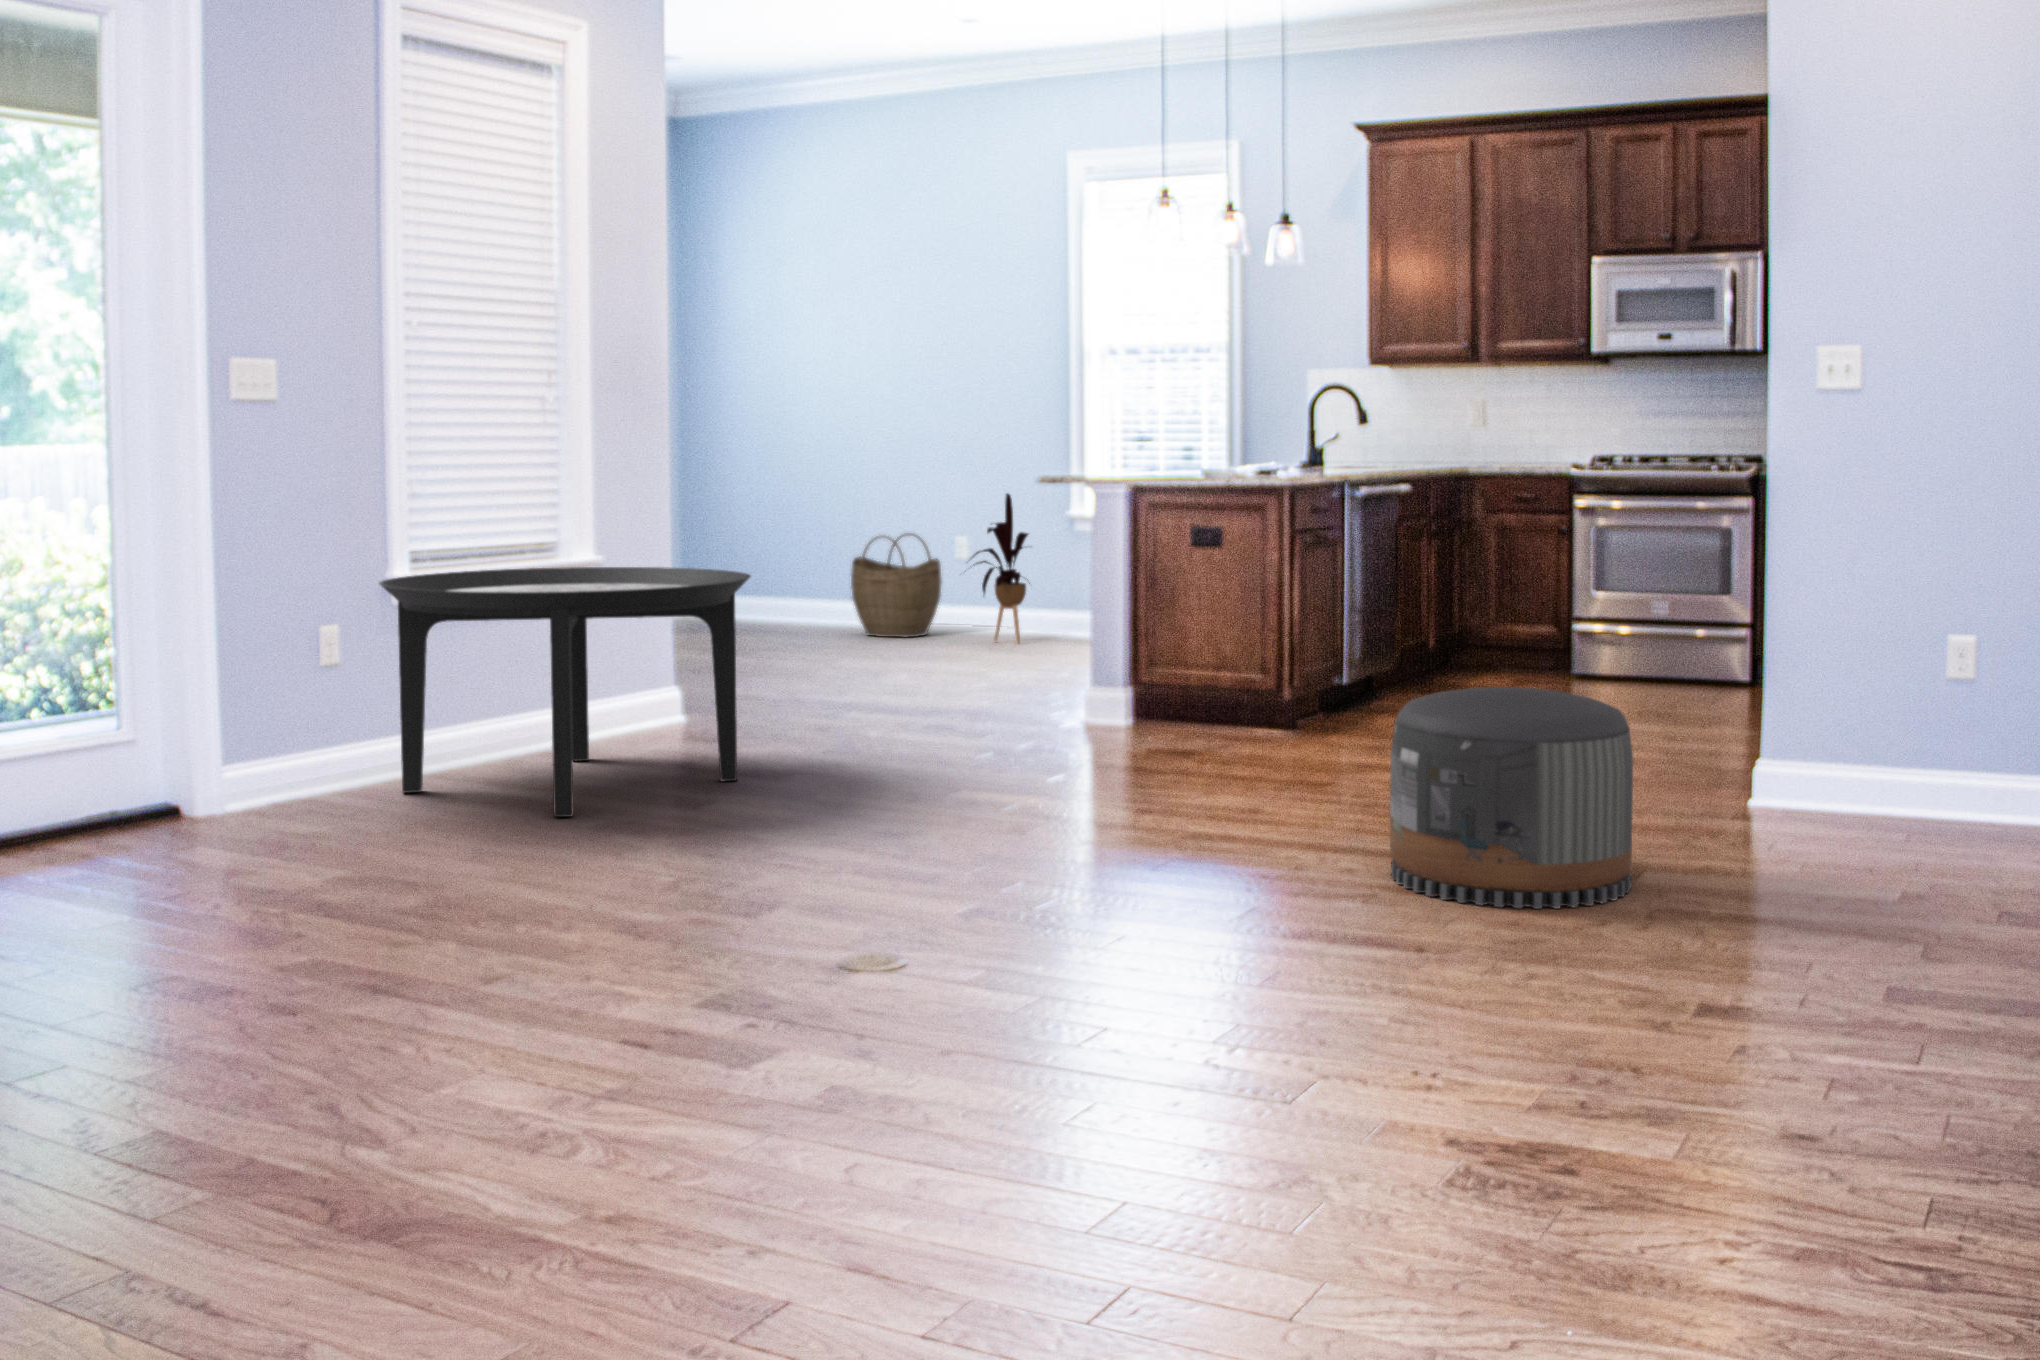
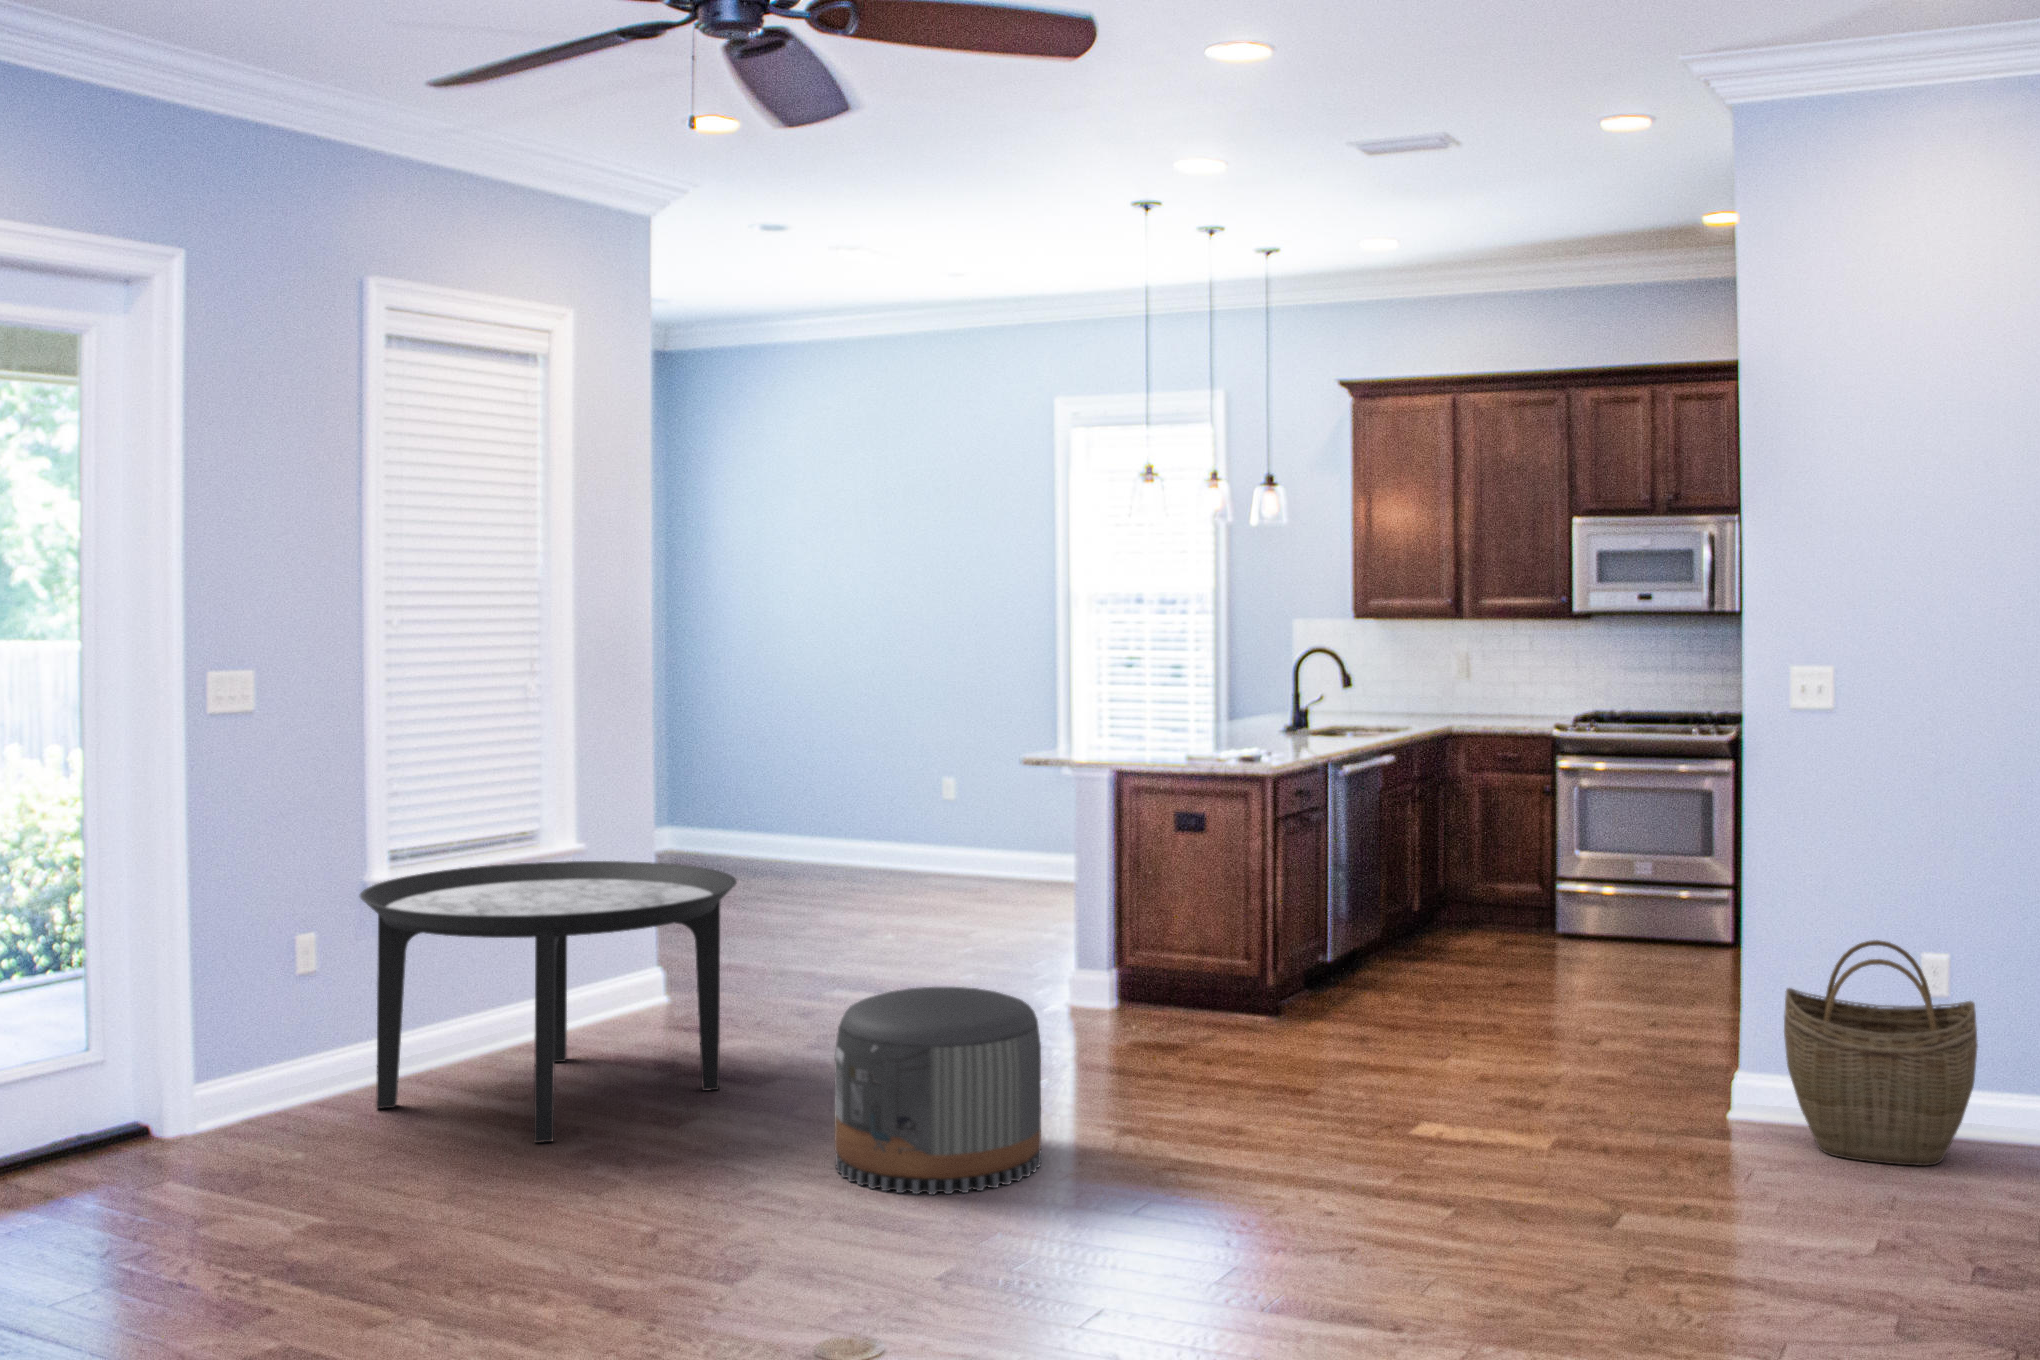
house plant: present [973,493,1030,643] -> none [943,736,1020,890]
woven basket: present [851,534,941,637] -> present [1784,940,1978,1166]
pouf: present [1390,687,1633,909] -> present [835,987,1041,1195]

